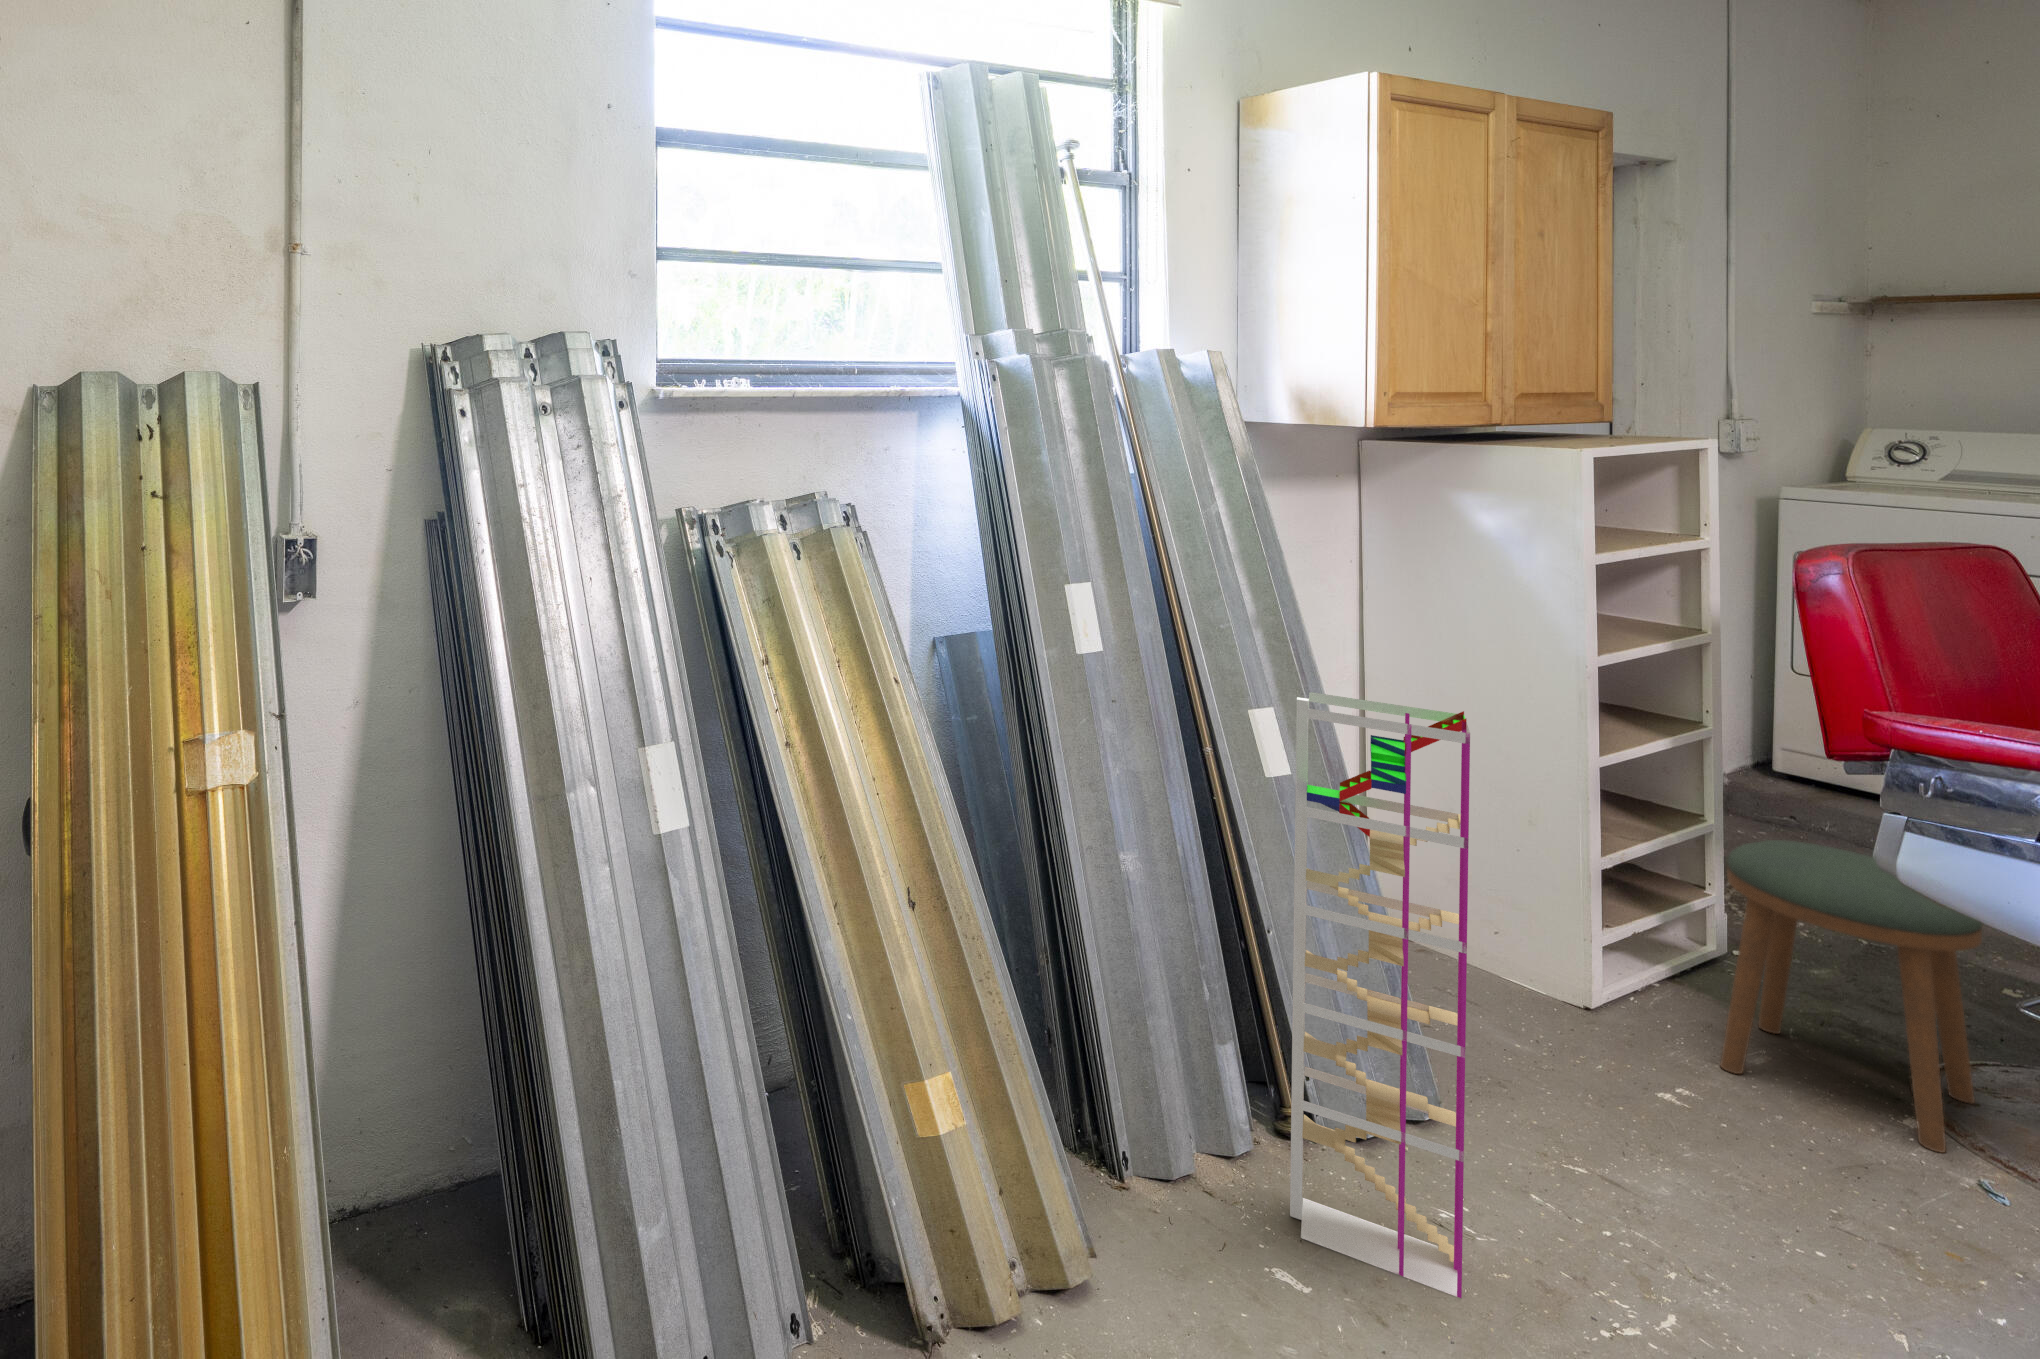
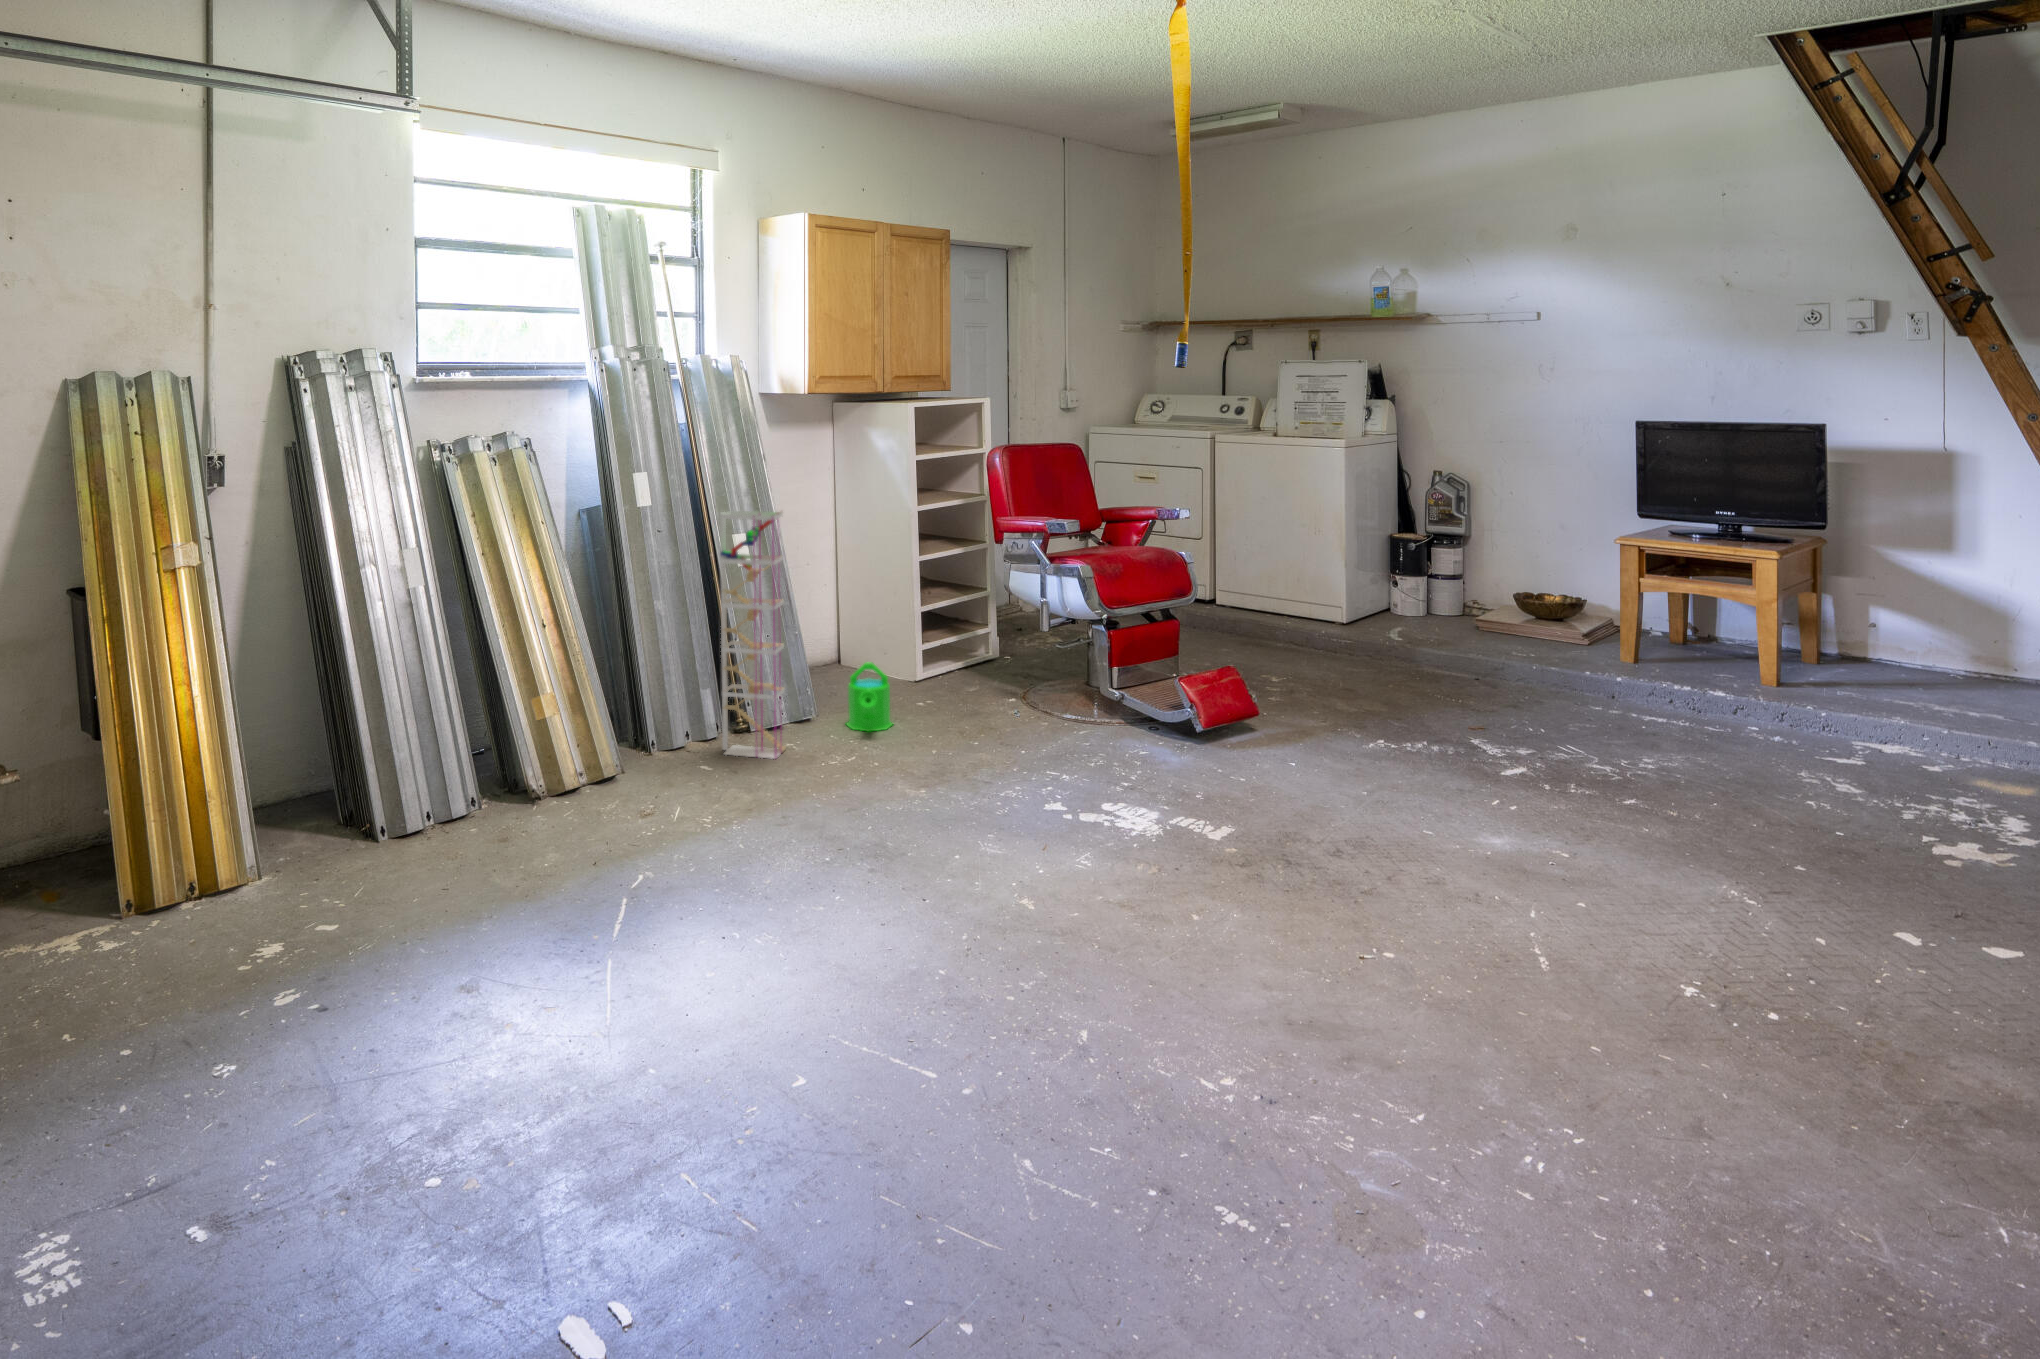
stool: present [1720,840,1983,1153] -> none [956,584,1047,702]
watering can: none [1537,1039,1683,1216] -> present [847,662,893,732]

